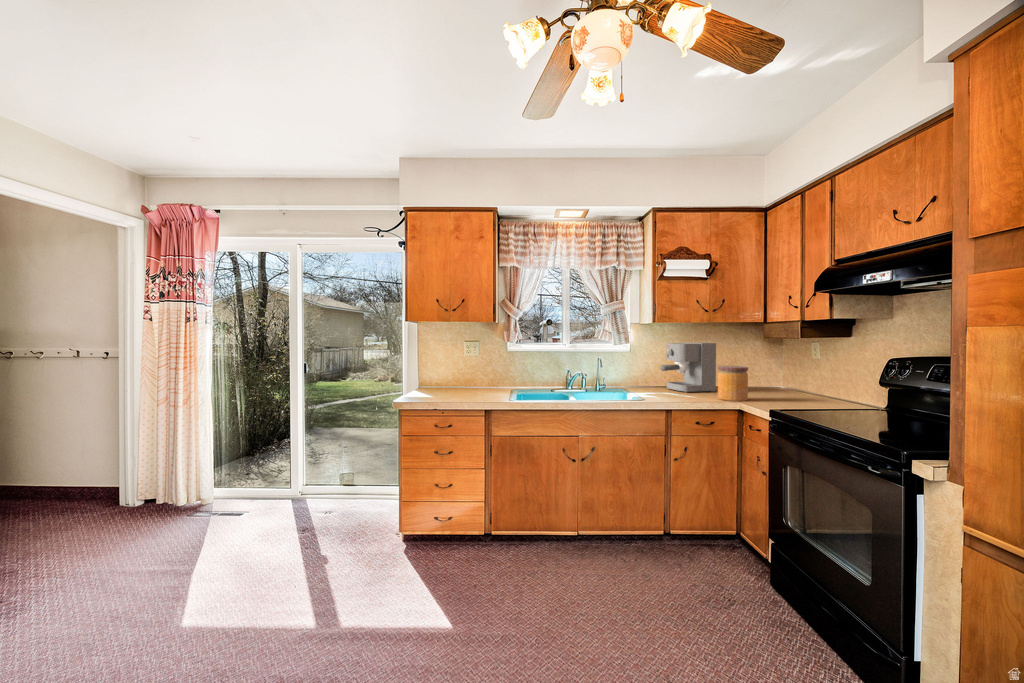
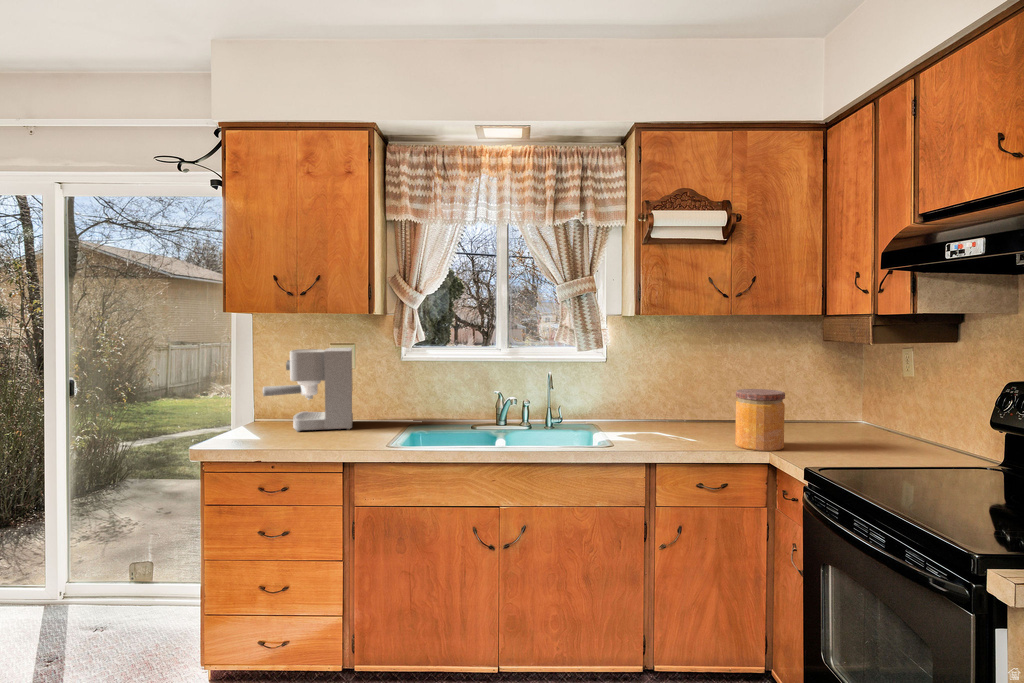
coffee maker: present [661,342,716,393] -> present [263,348,353,432]

